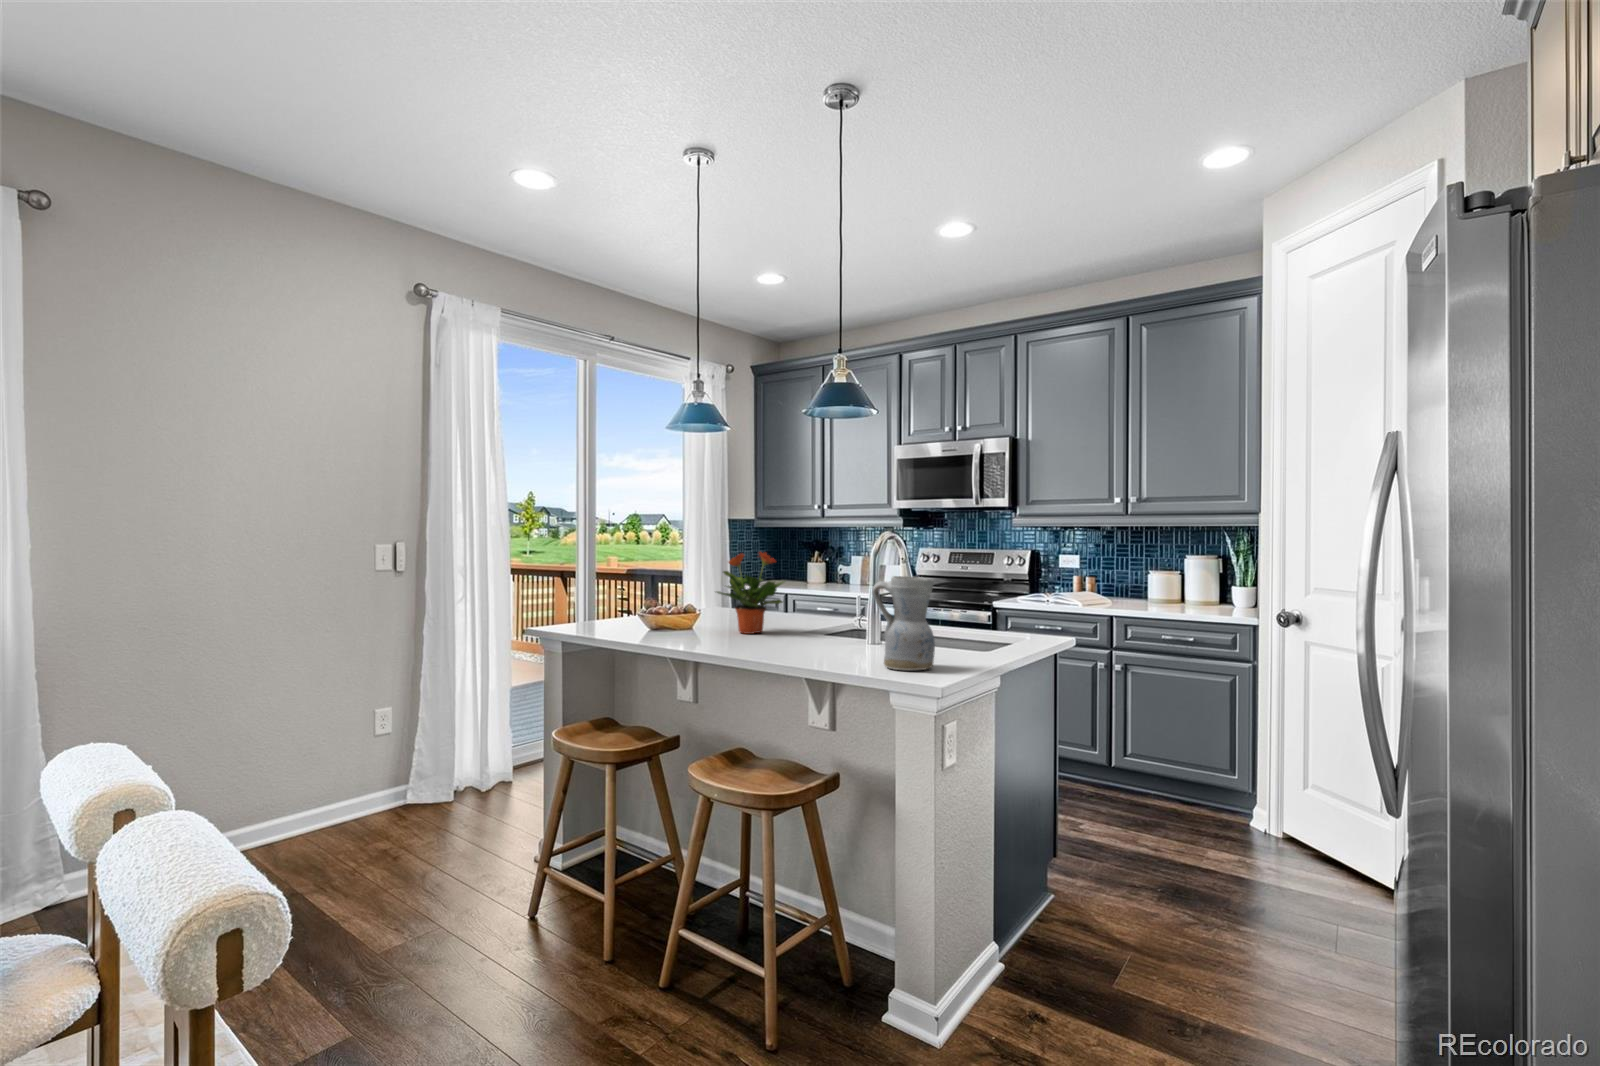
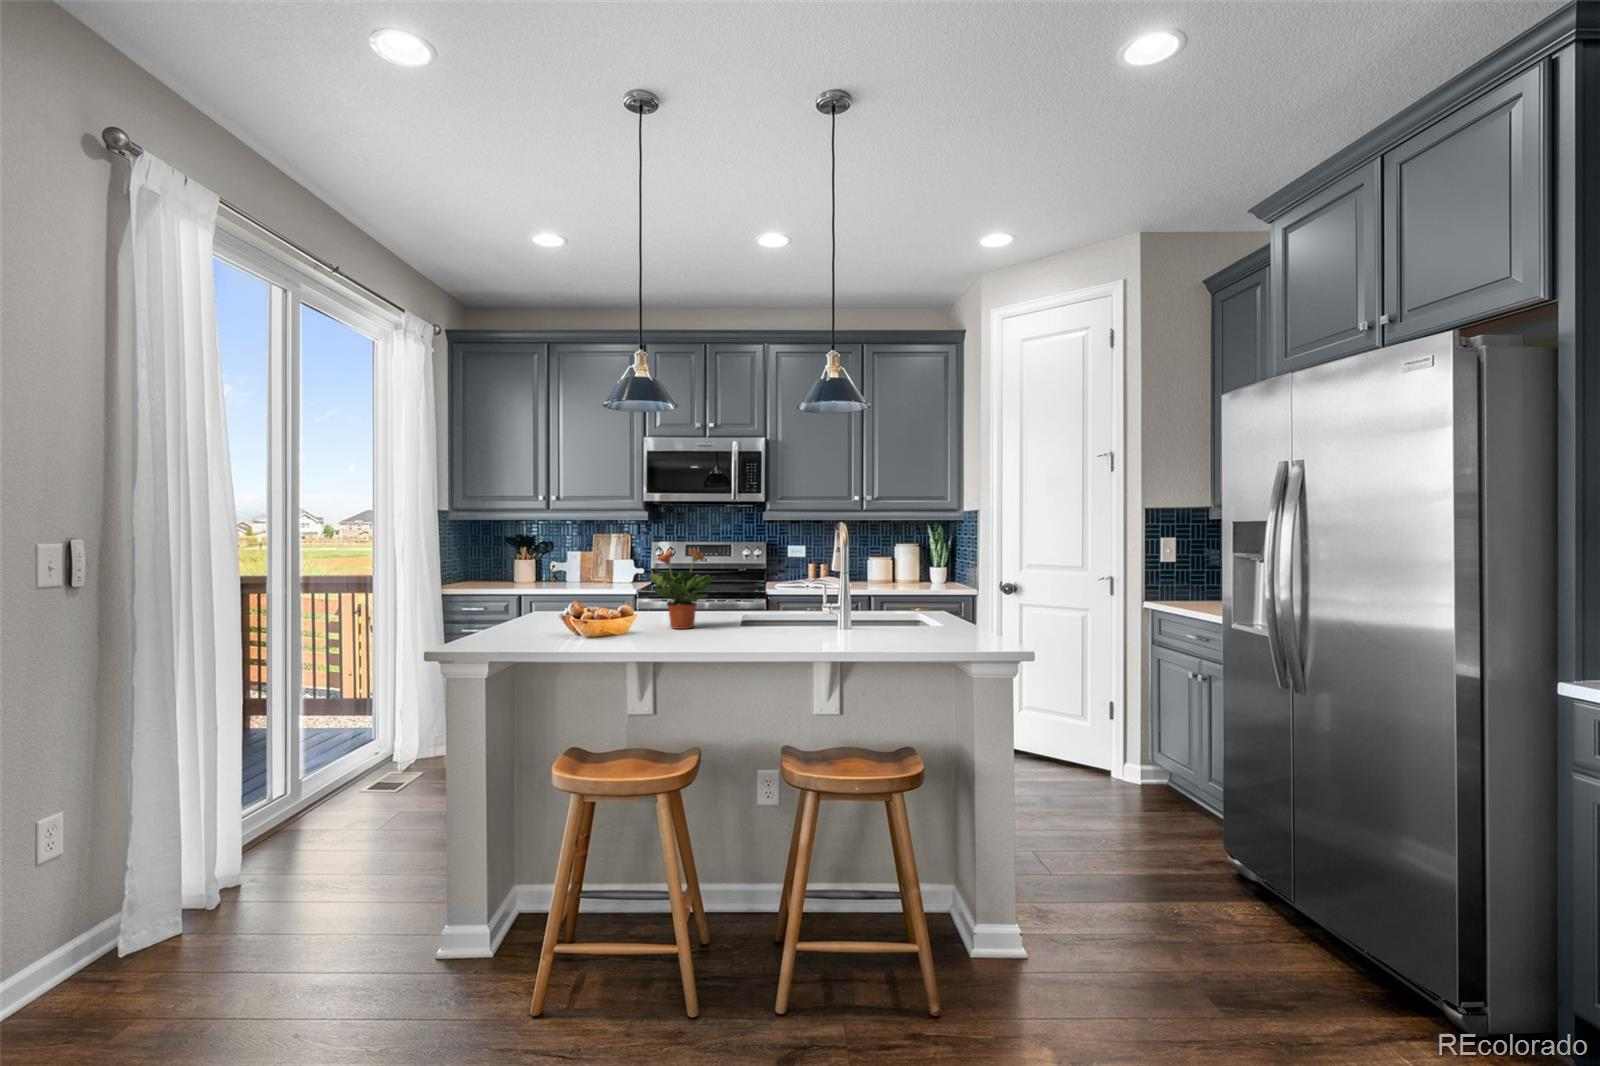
ceramic pitcher: present [872,576,935,670] -> none [883,566,932,642]

